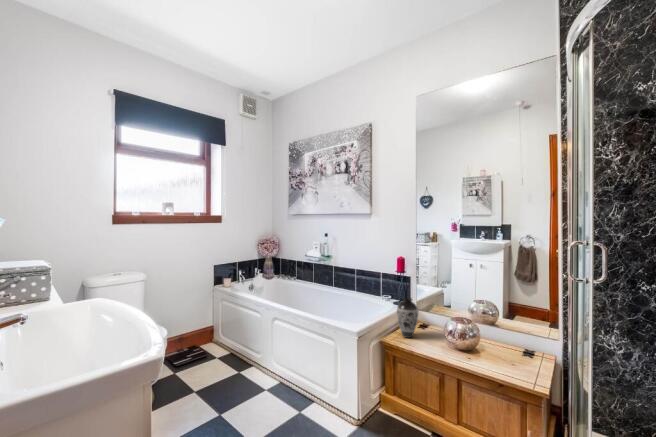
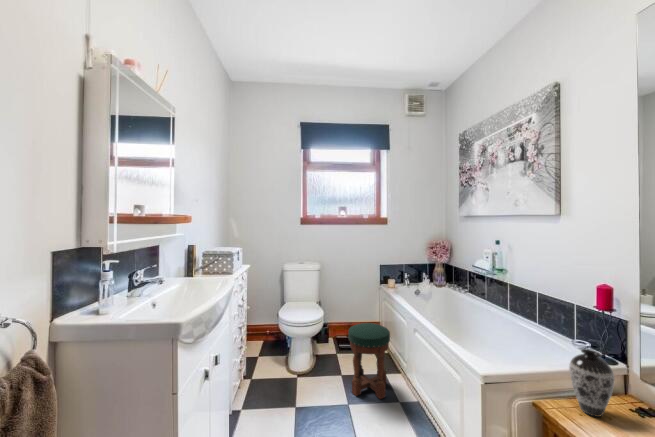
stool: none [209,323,254,403] -> present [348,323,390,399]

